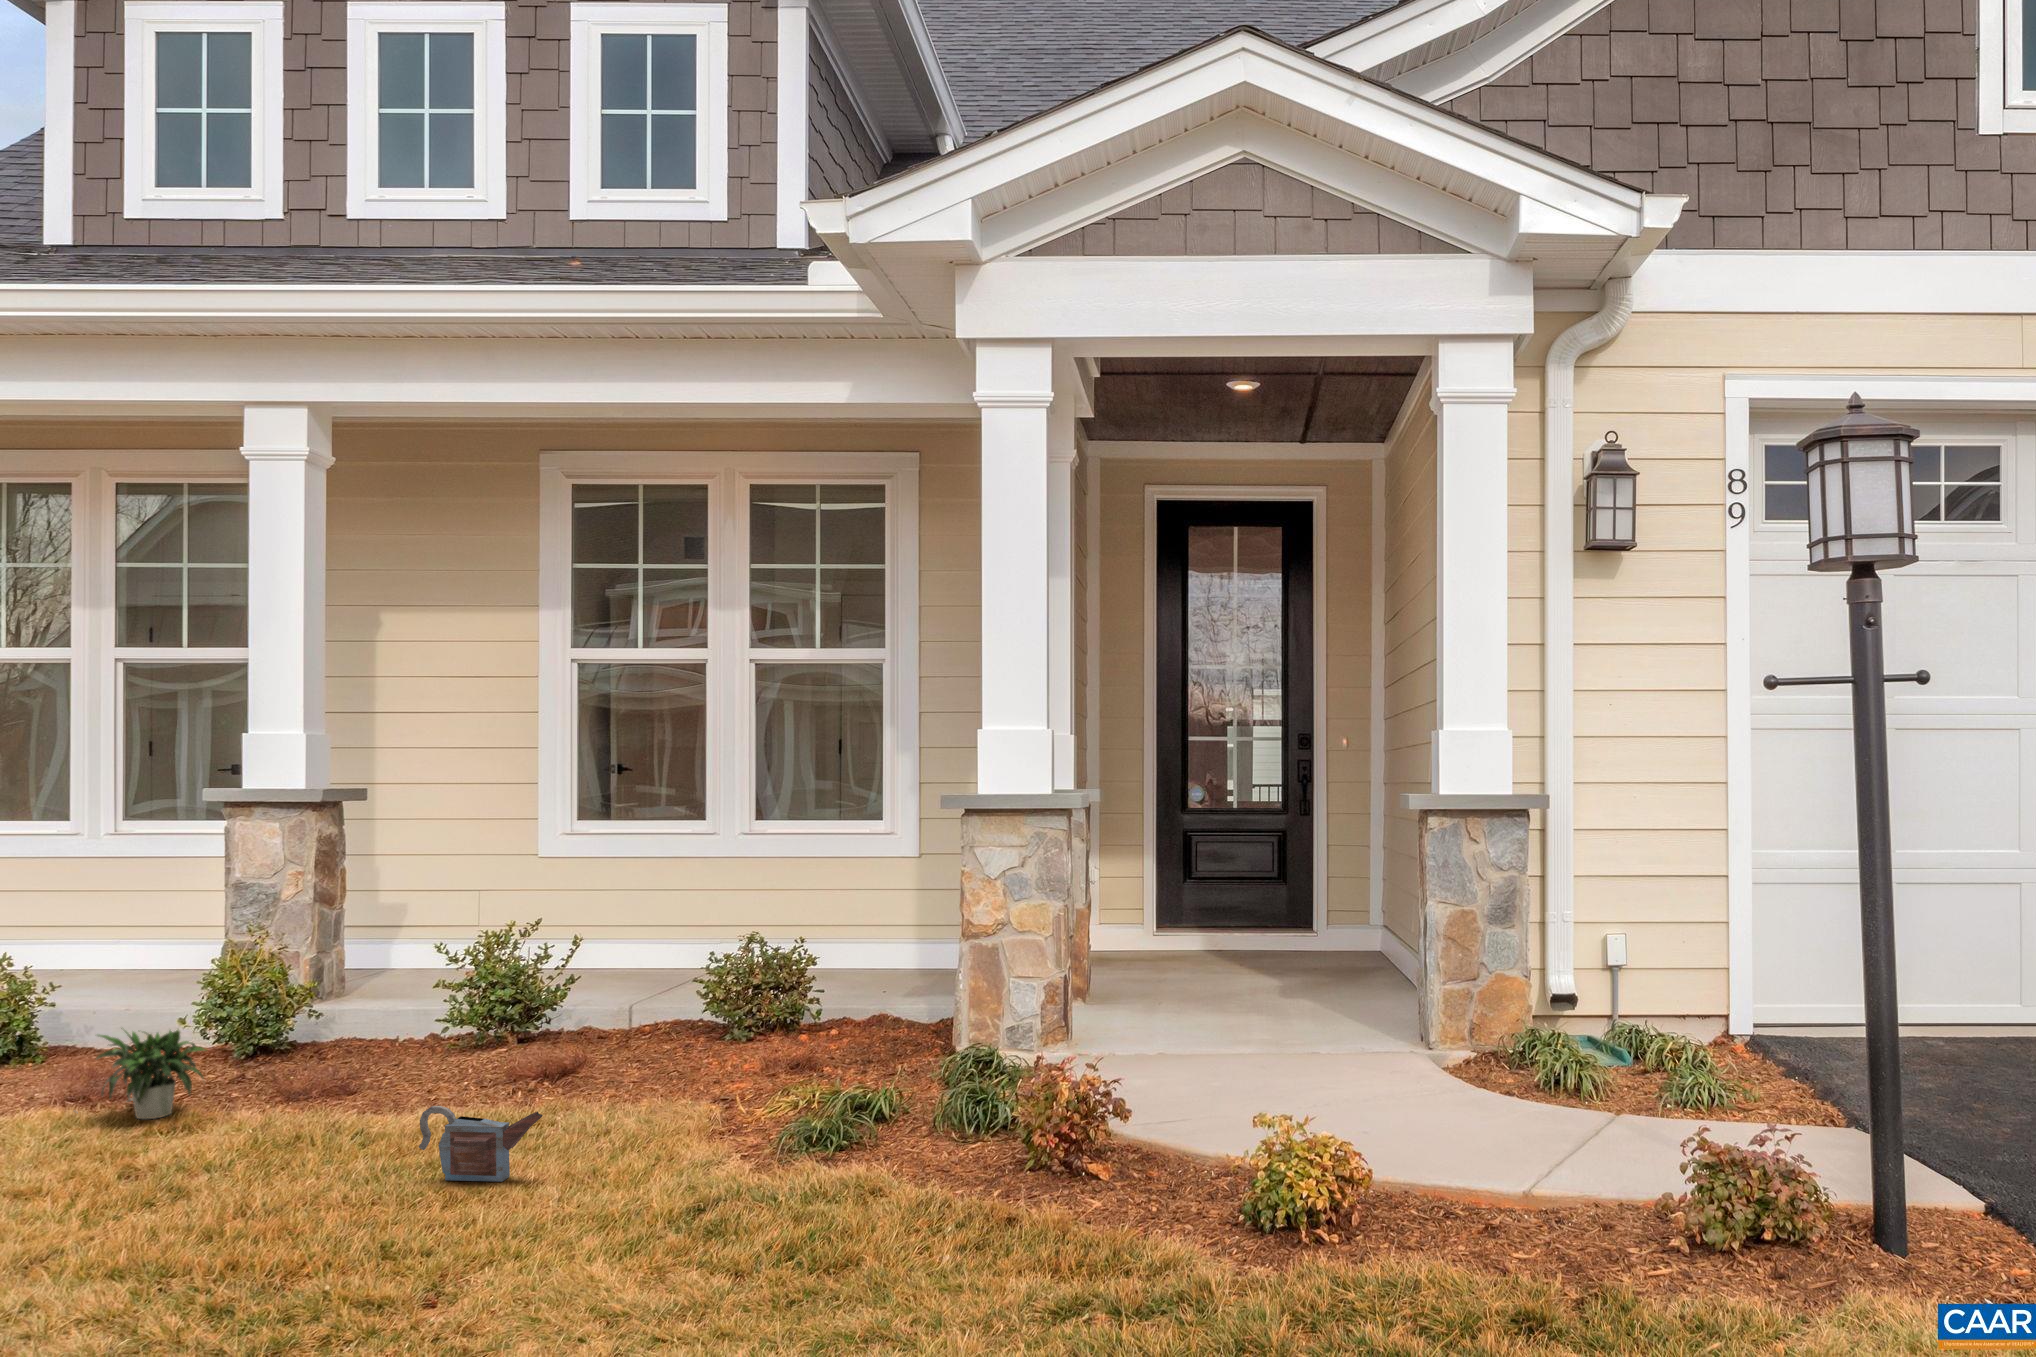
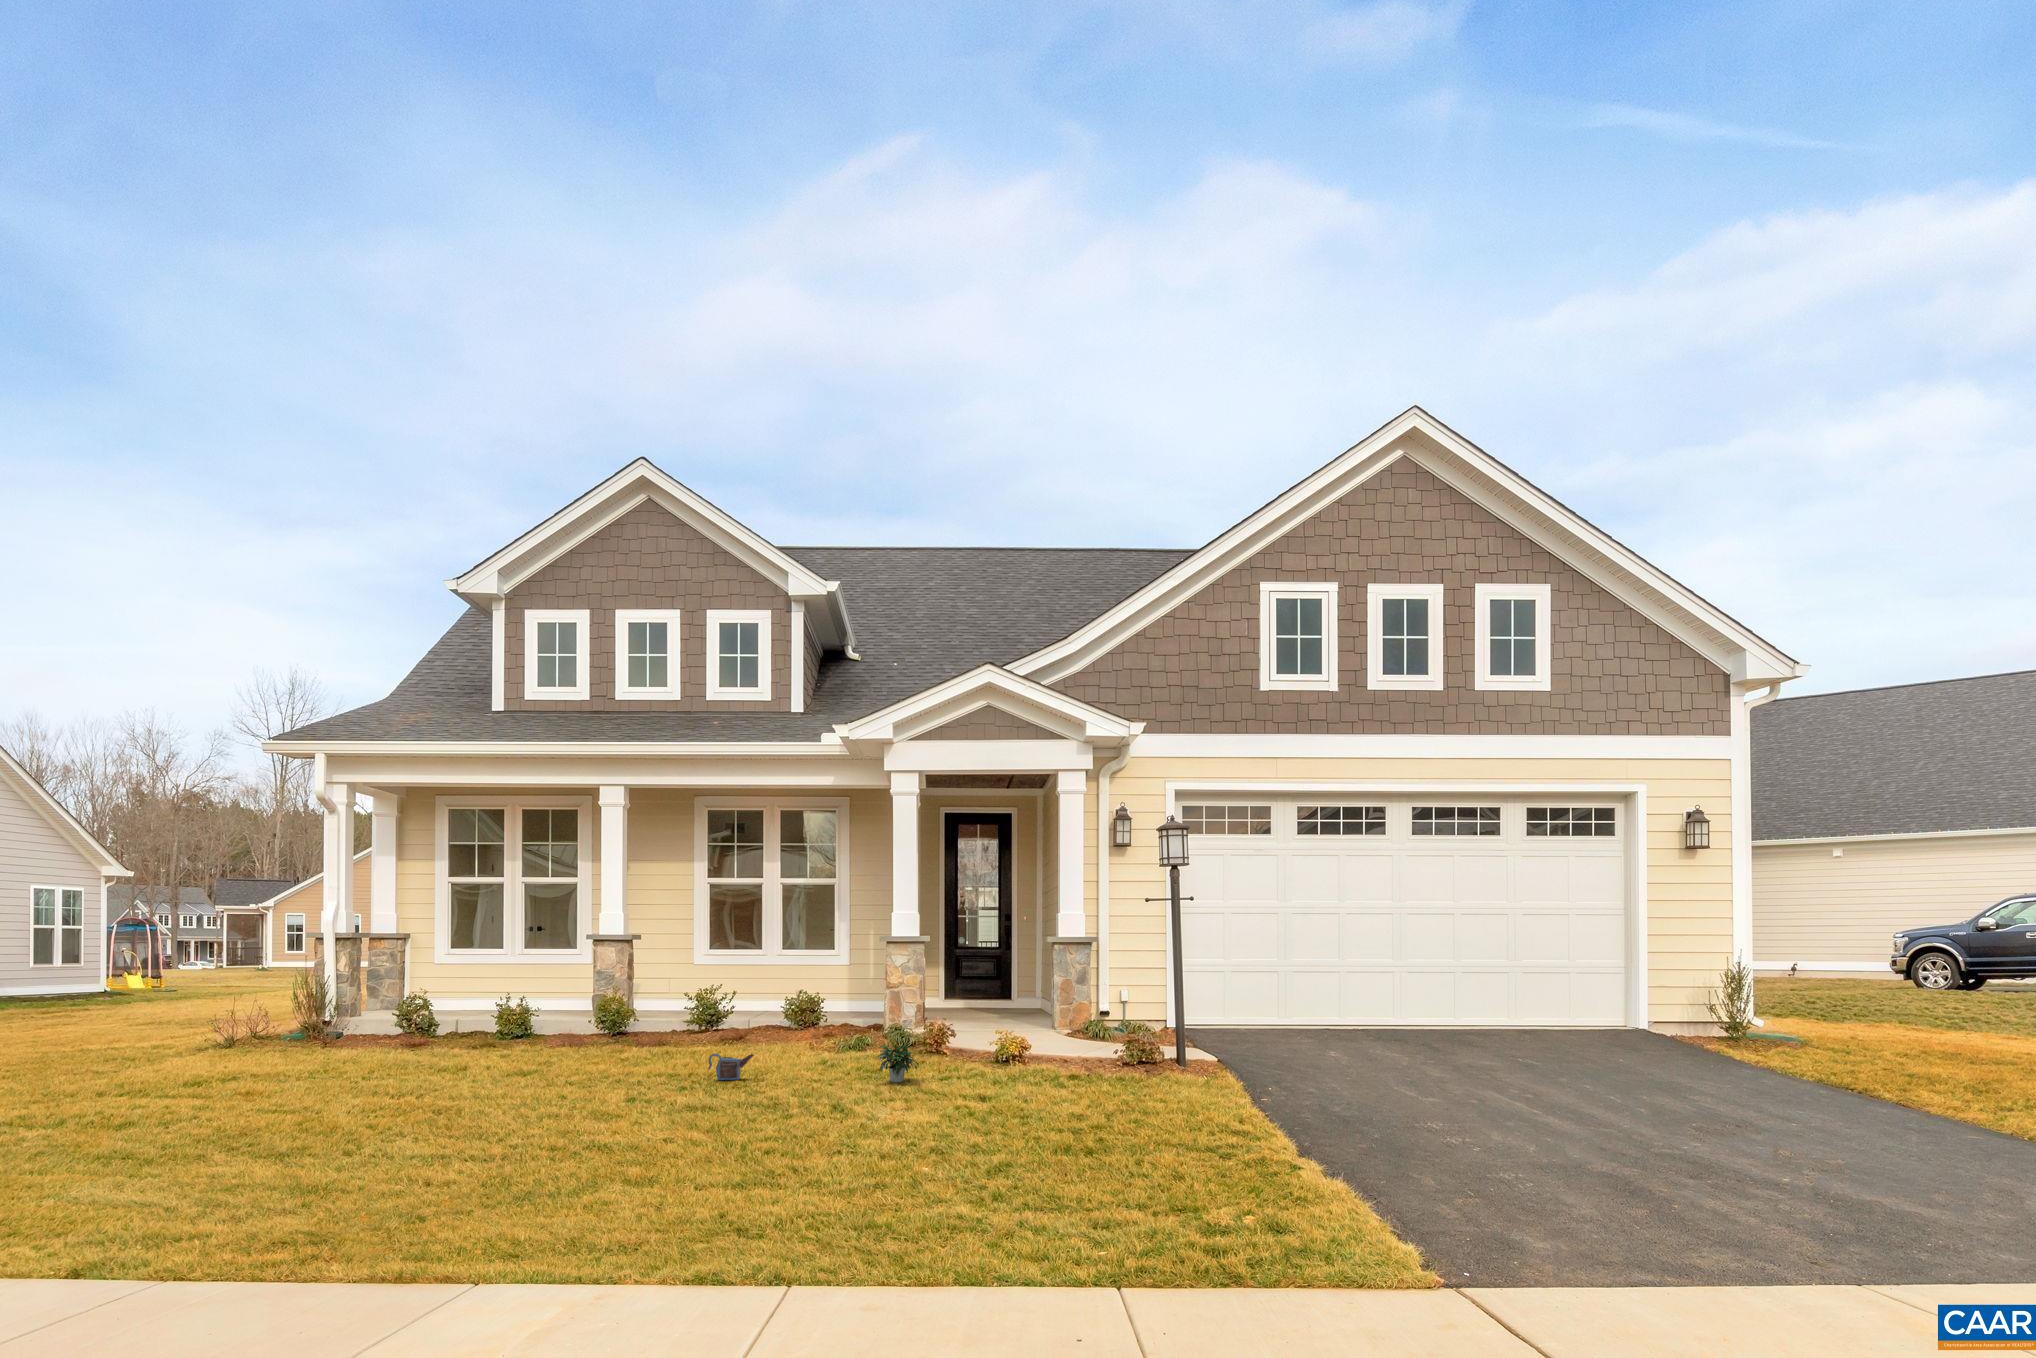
potted plant: present [77,1030,205,1119] -> present [863,1044,919,1082]

